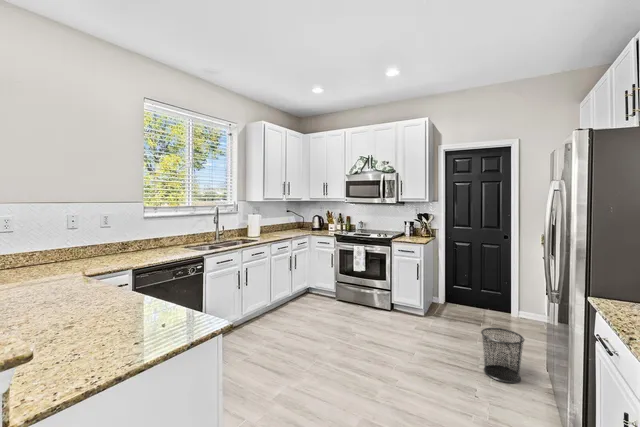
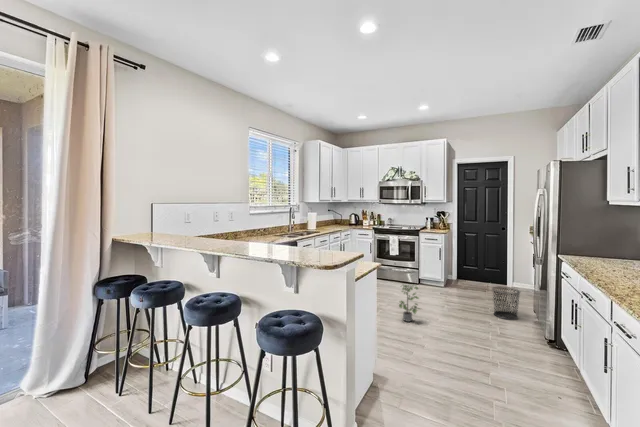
potted plant: none [334,326,370,385] -> present [399,285,420,322]

